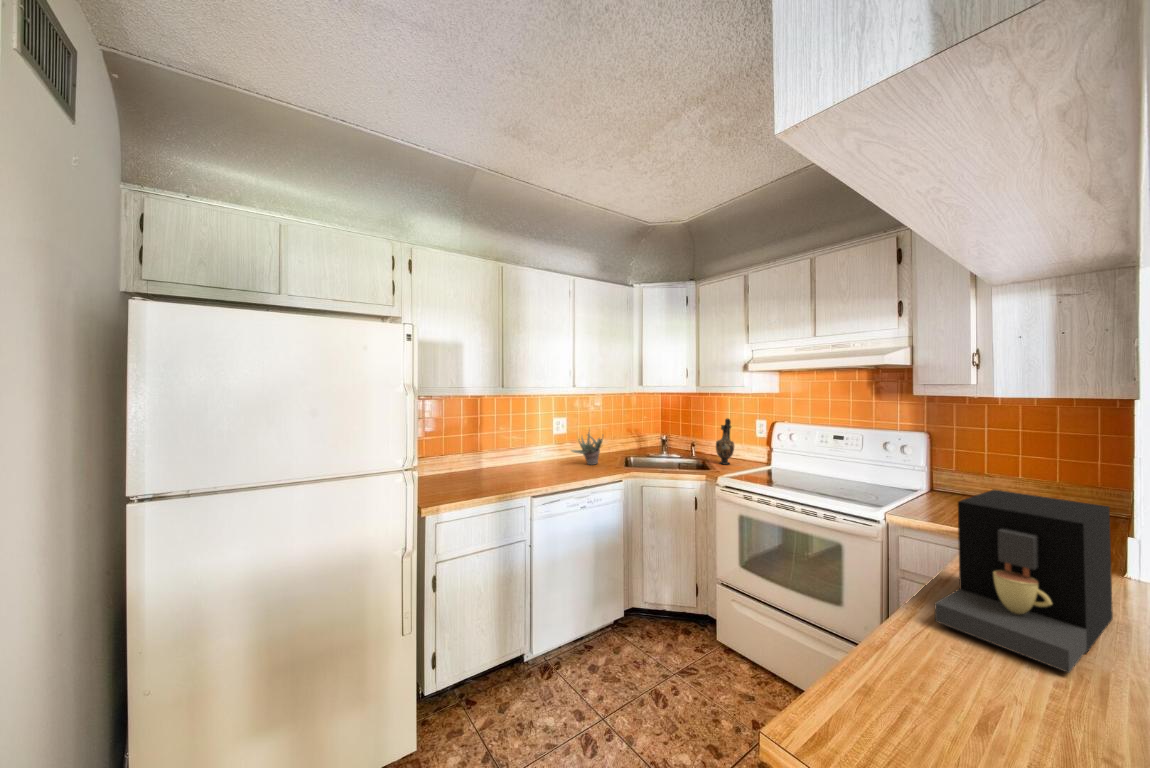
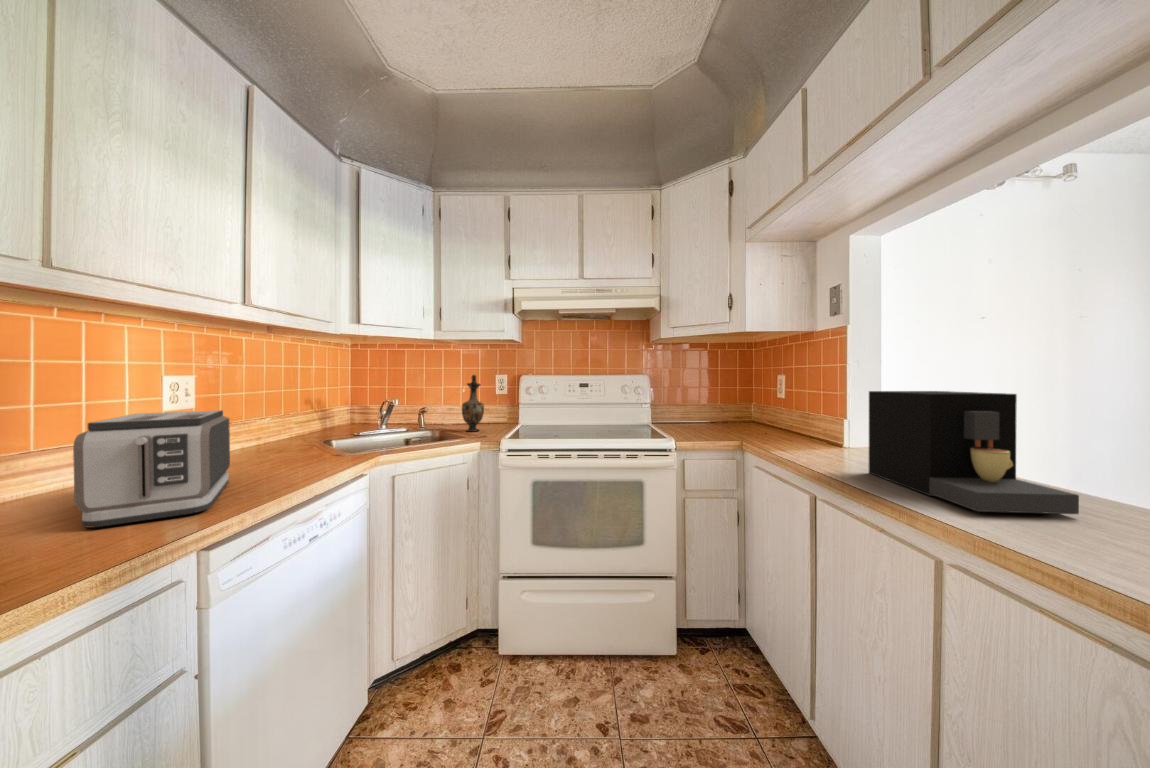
succulent plant: present [572,432,603,465] -> none [228,389,299,461]
toaster: none [515,438,566,483] -> present [73,410,230,527]

